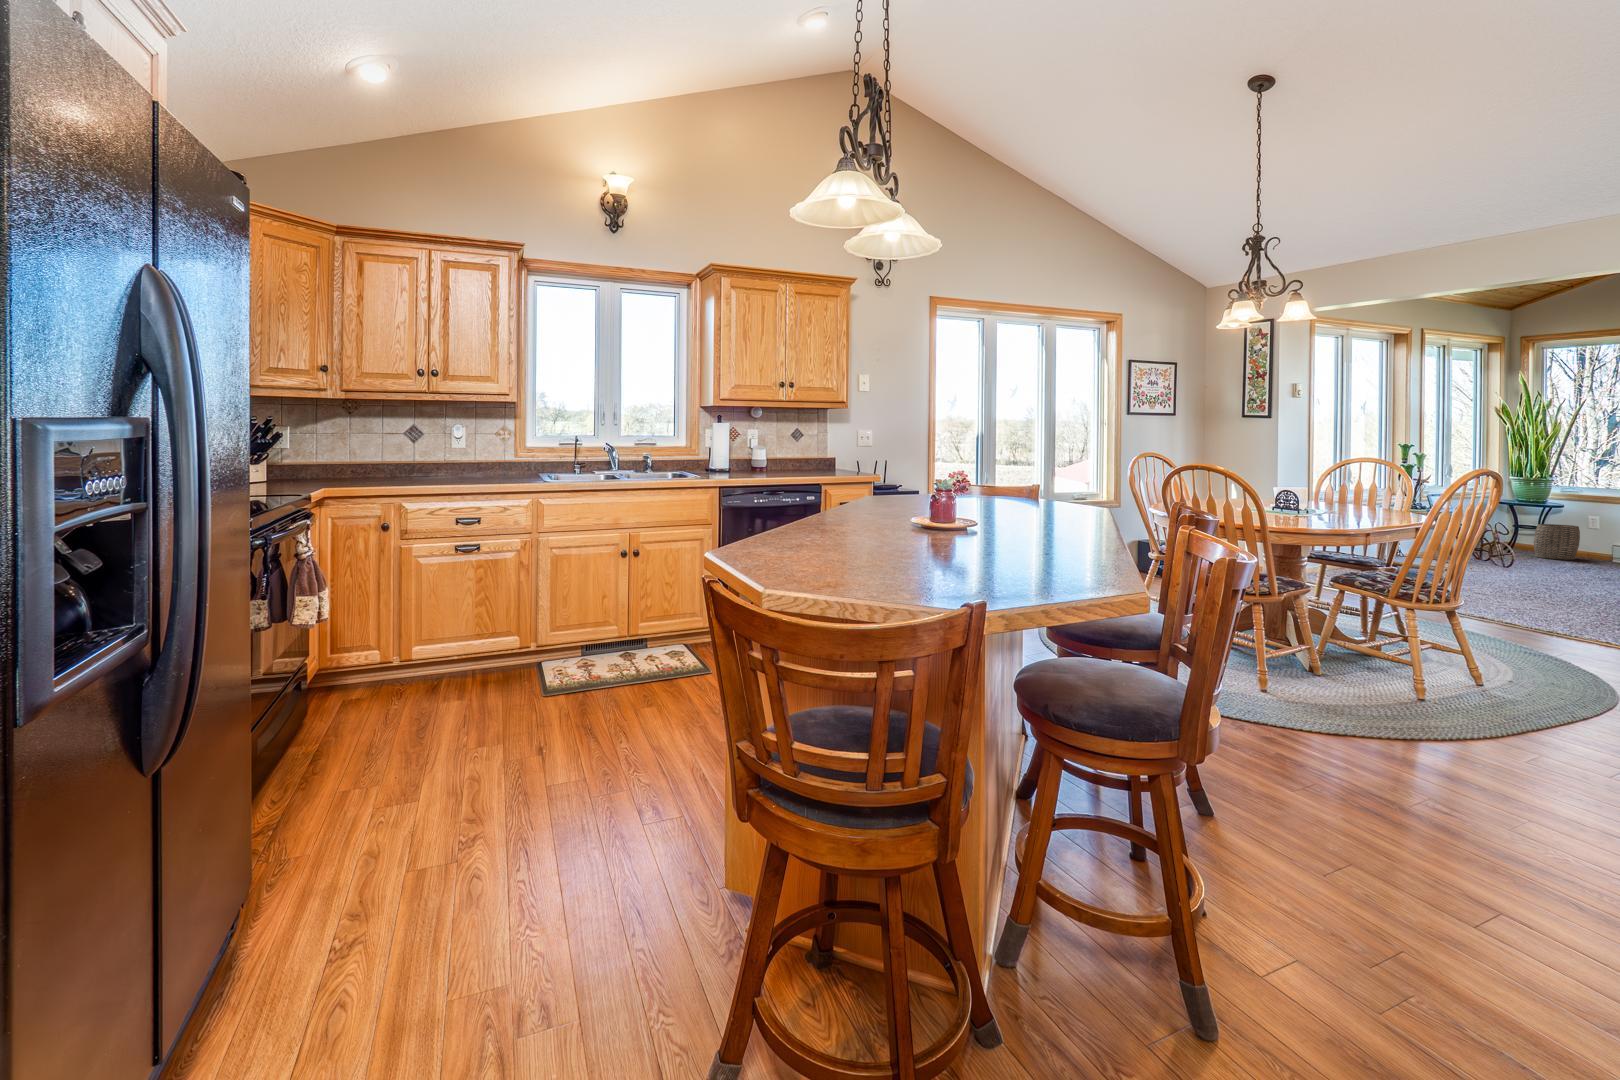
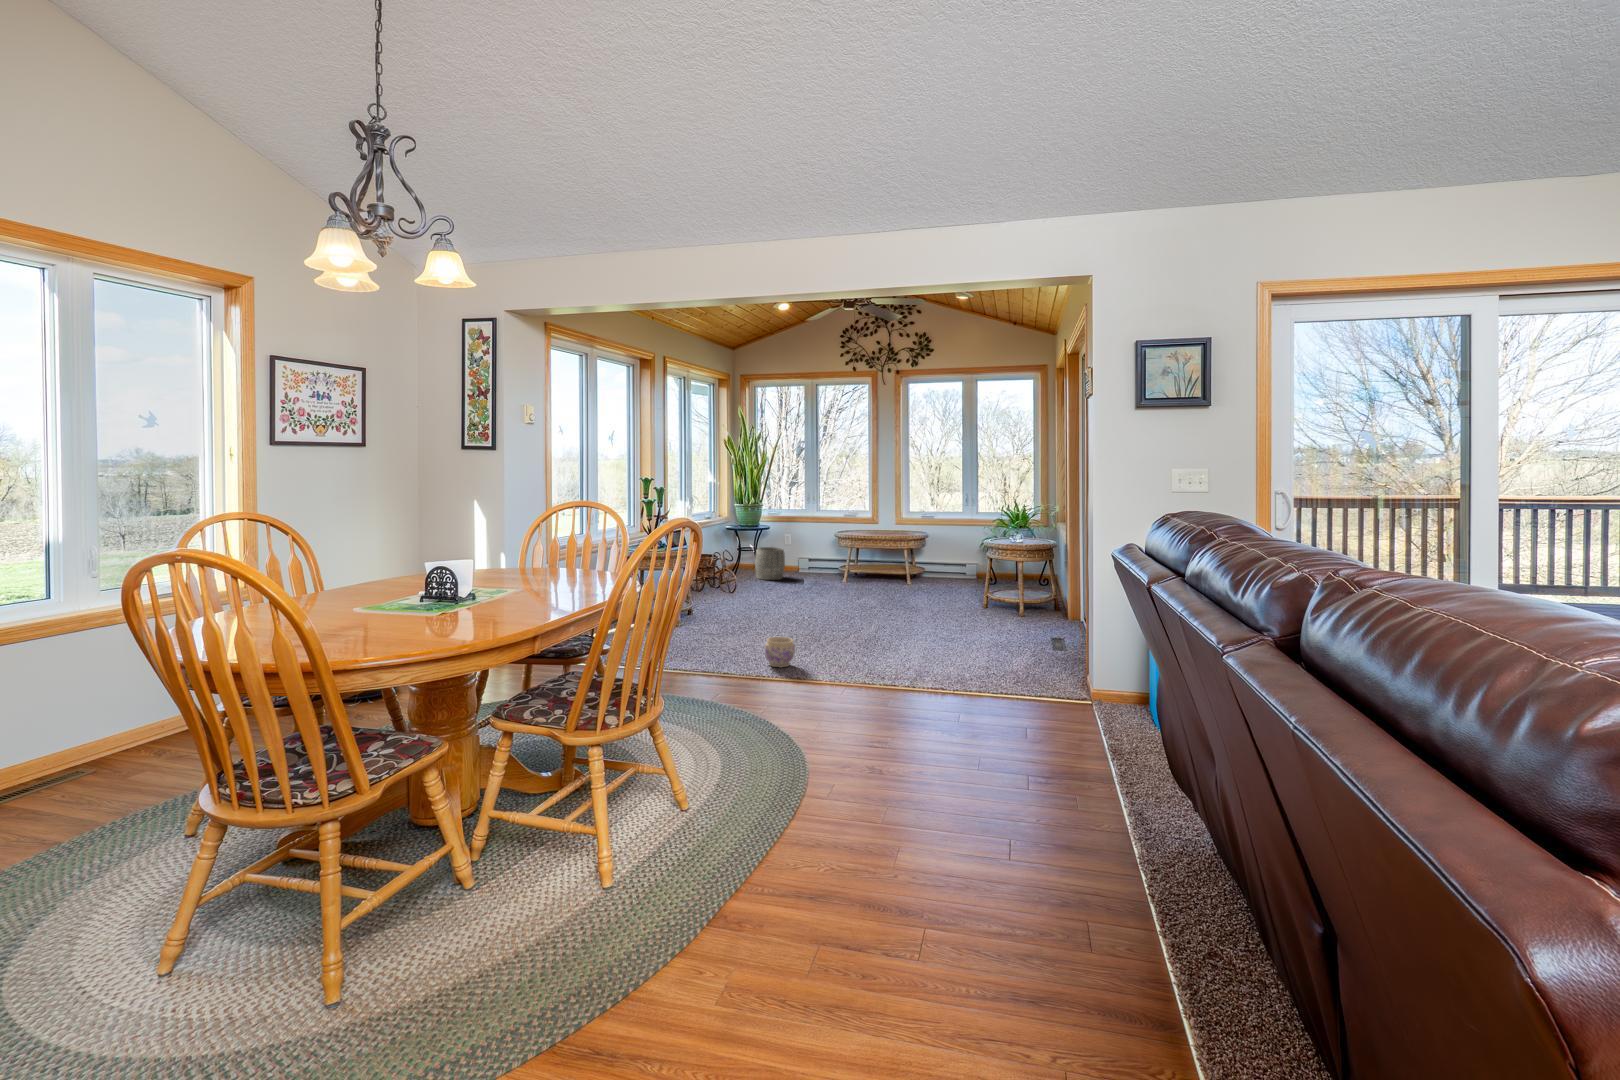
planter: none [1536,581,1577,609] -> present [764,637,795,668]

